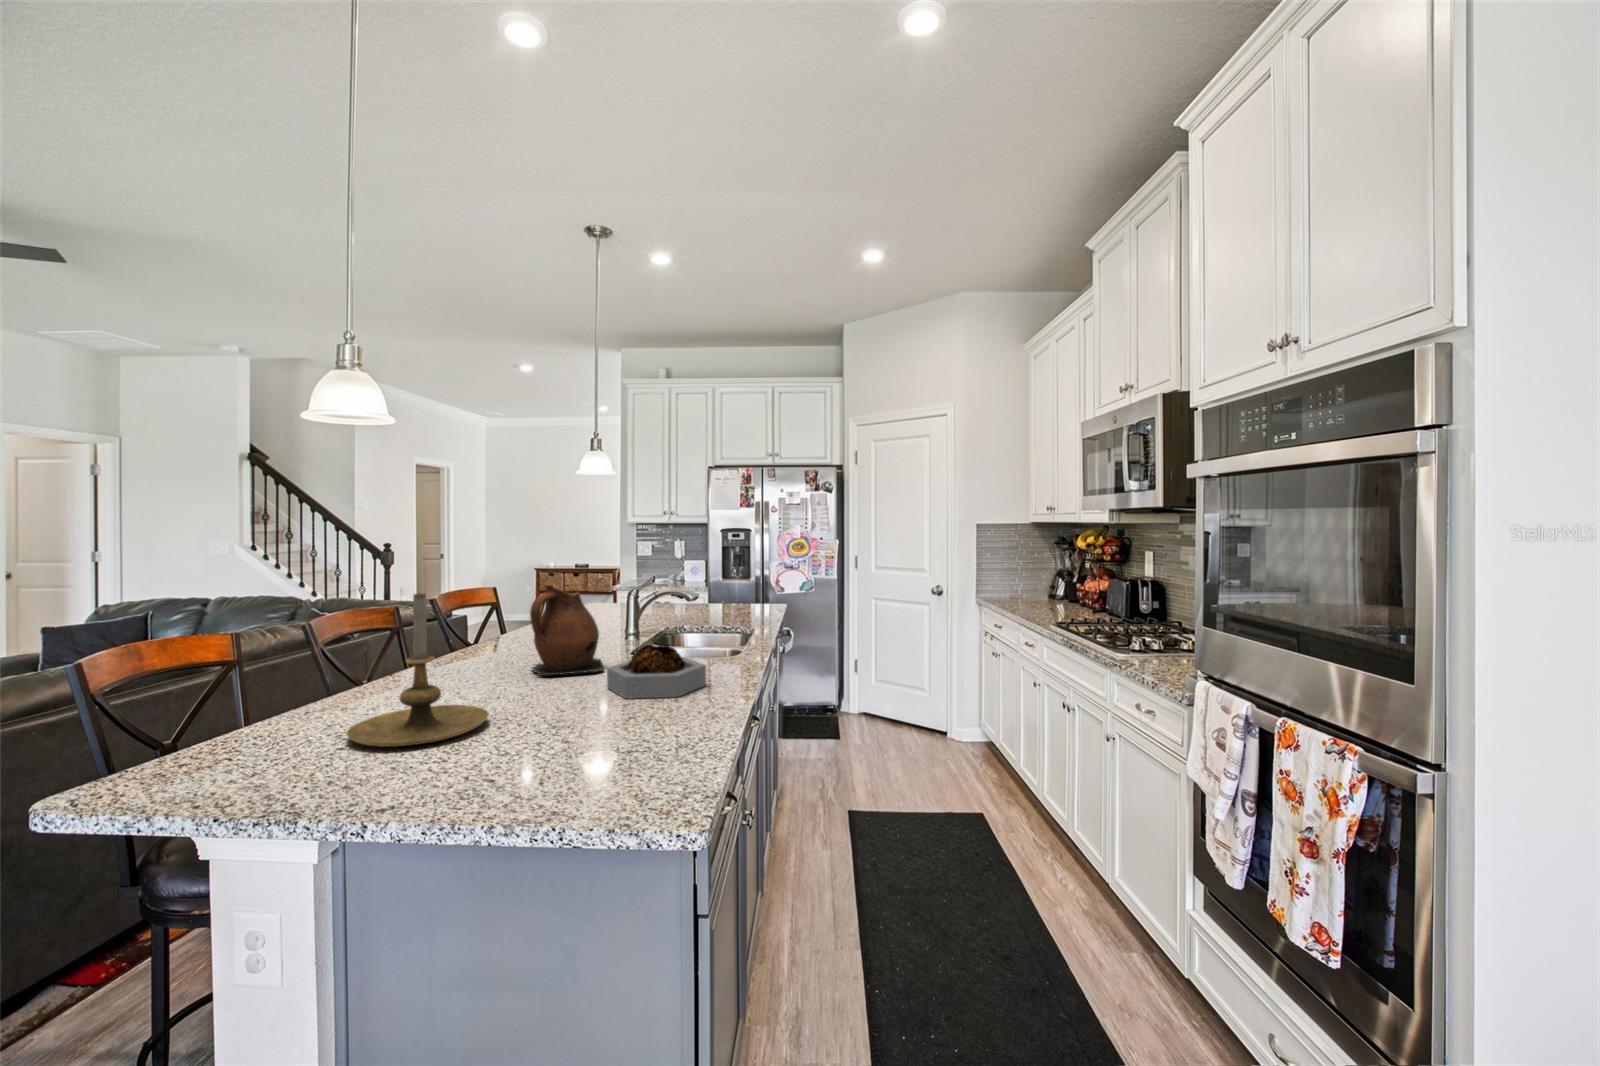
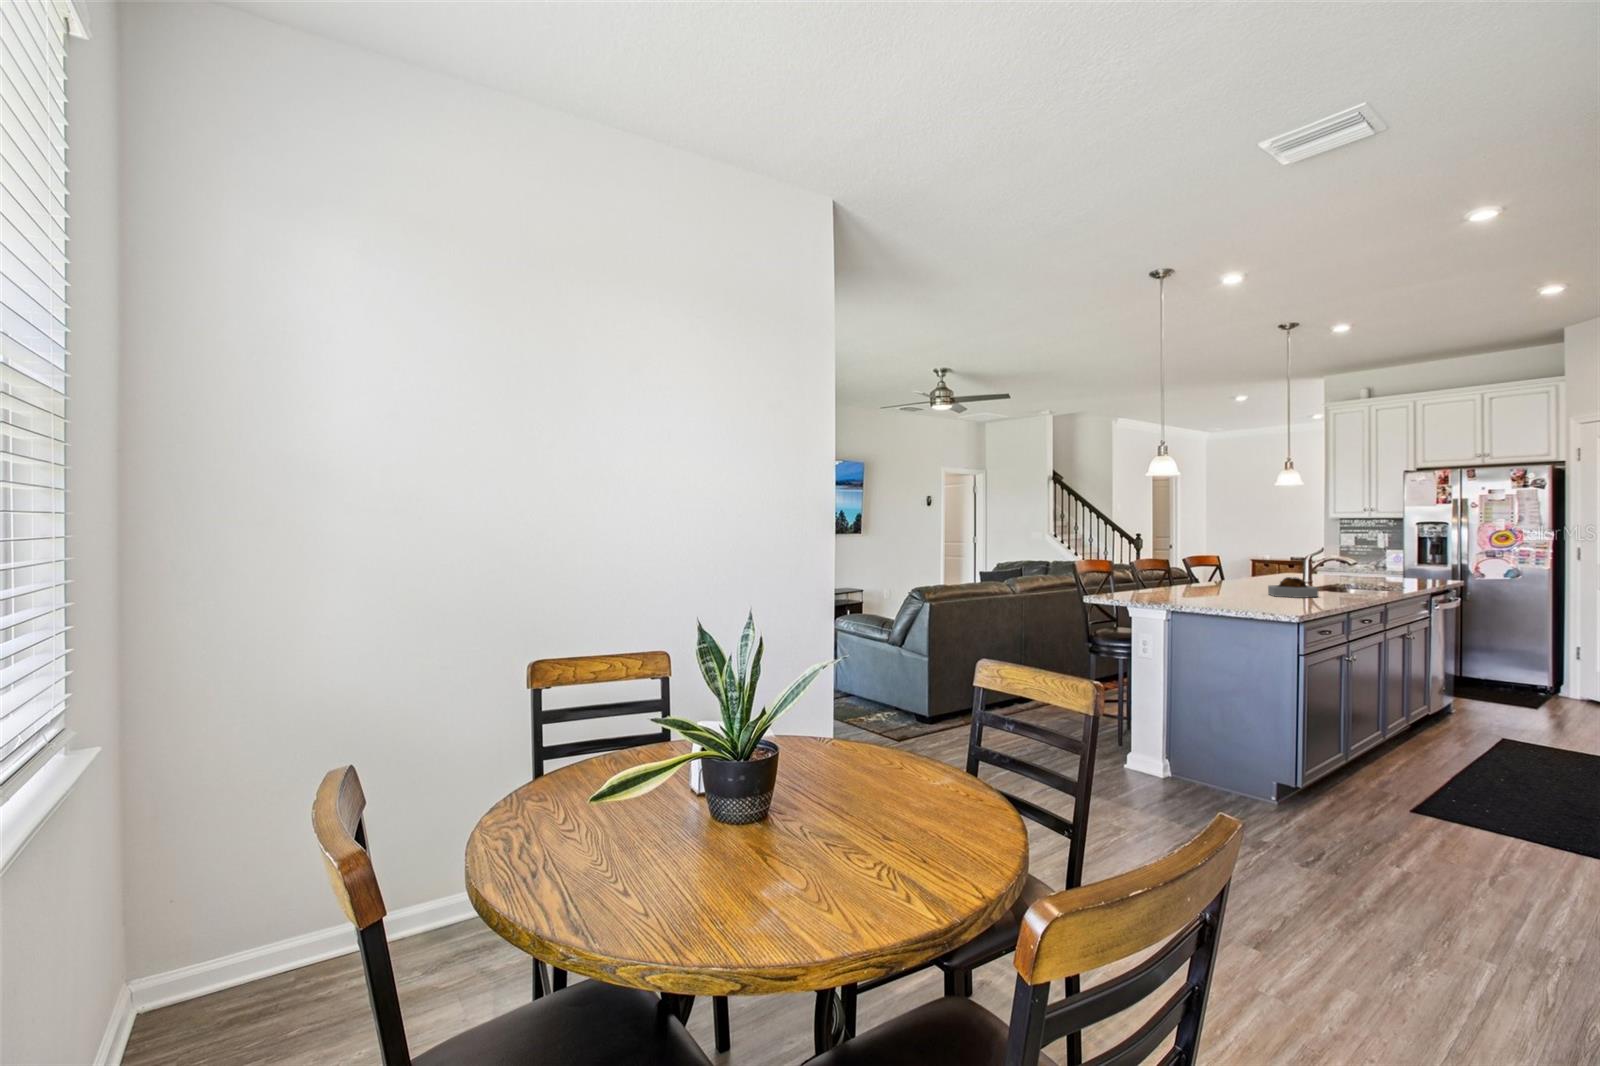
ceramic pitcher: present [530,584,604,675] -> none [1233,550,1271,592]
candle holder: present [346,593,489,747] -> none [1168,547,1216,596]

